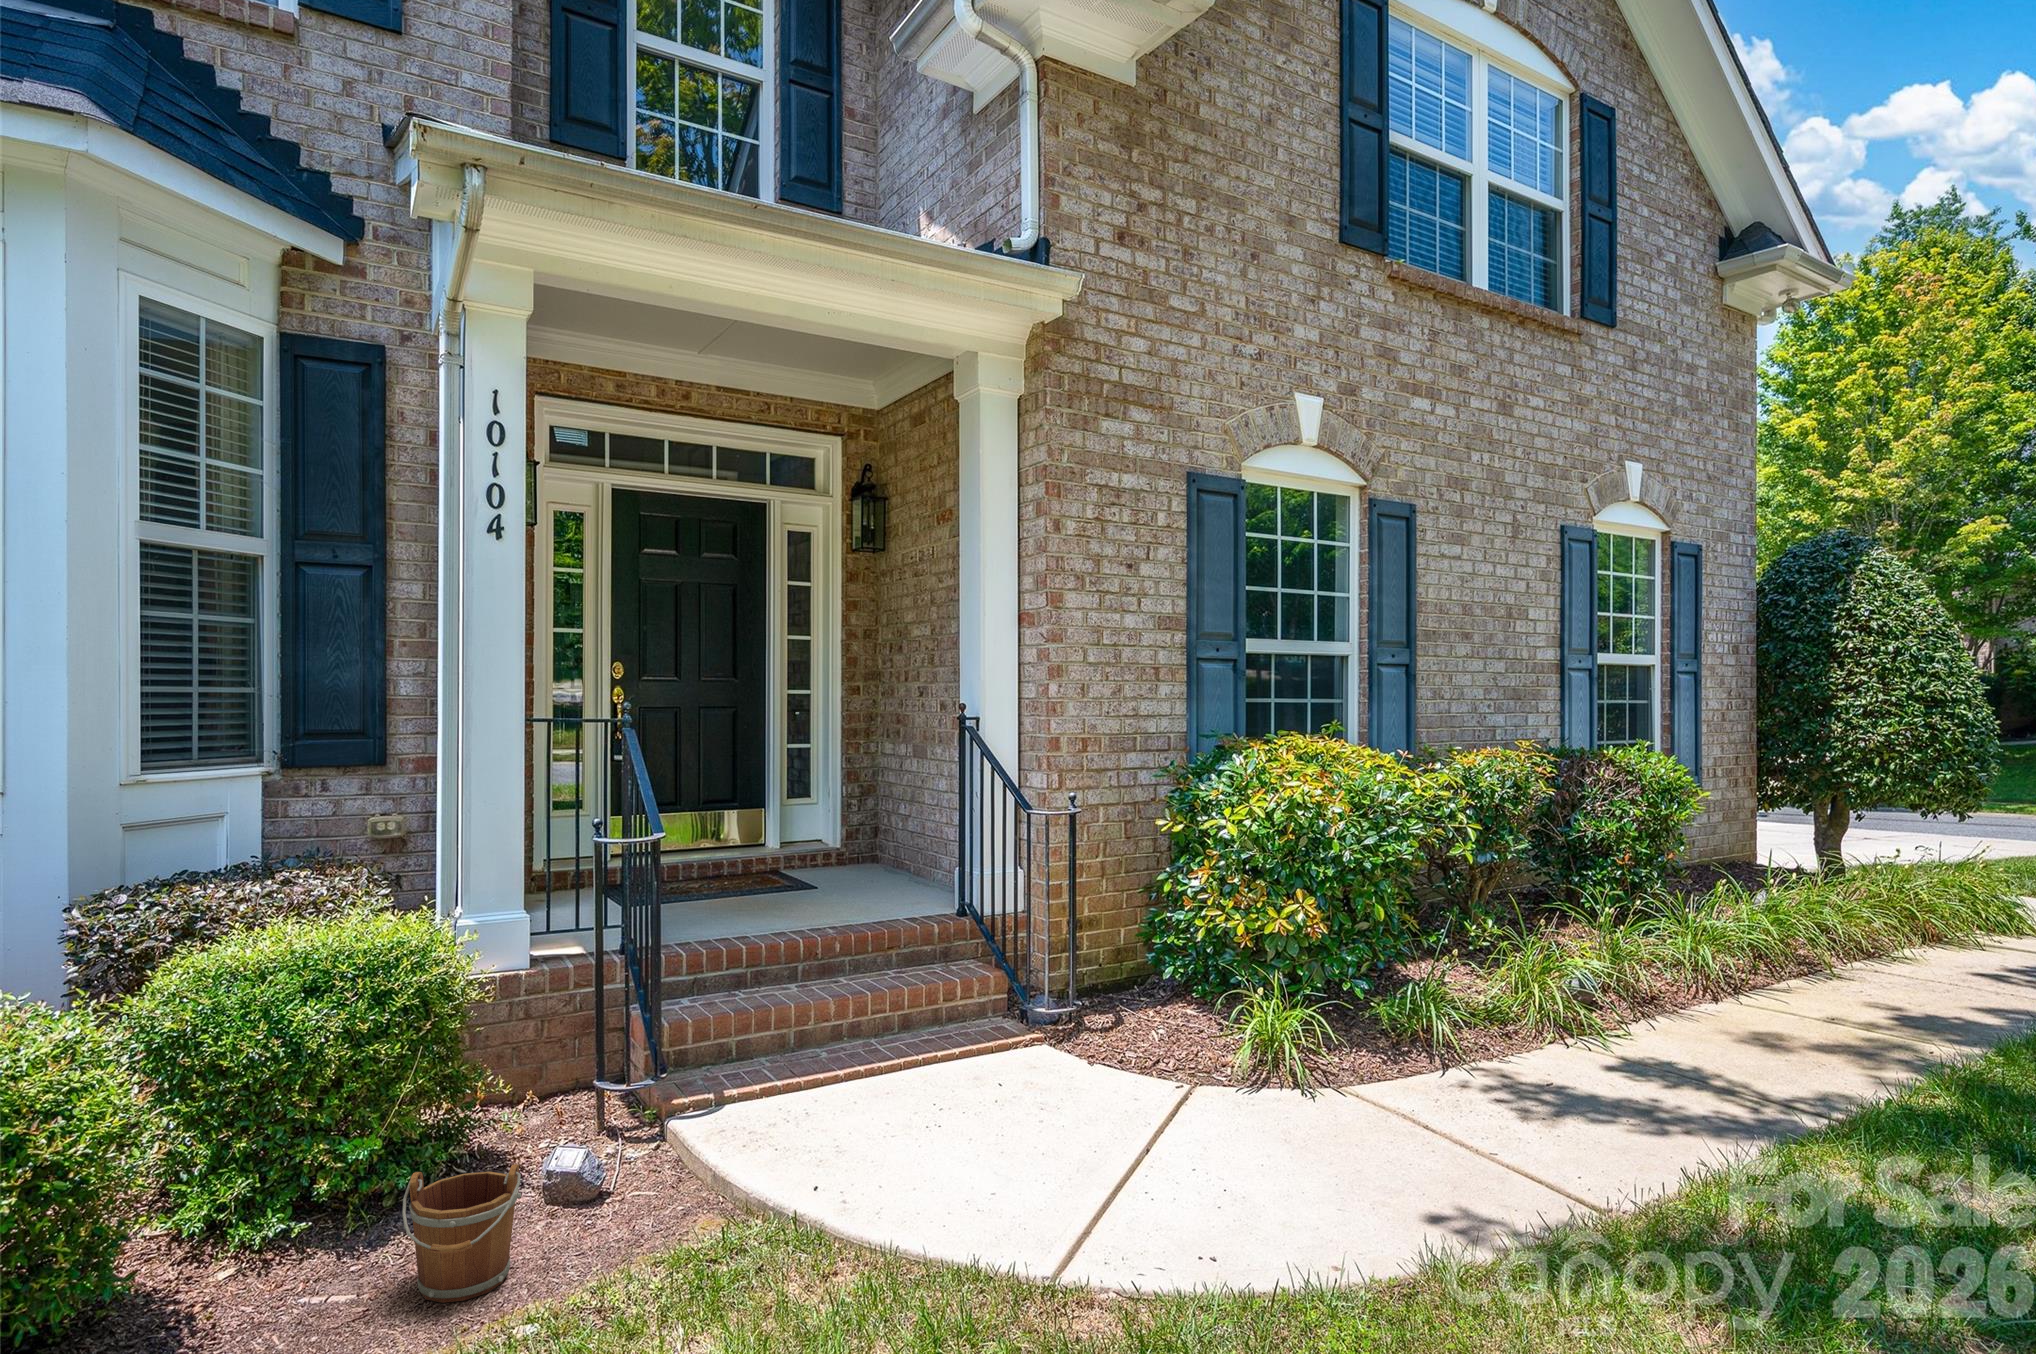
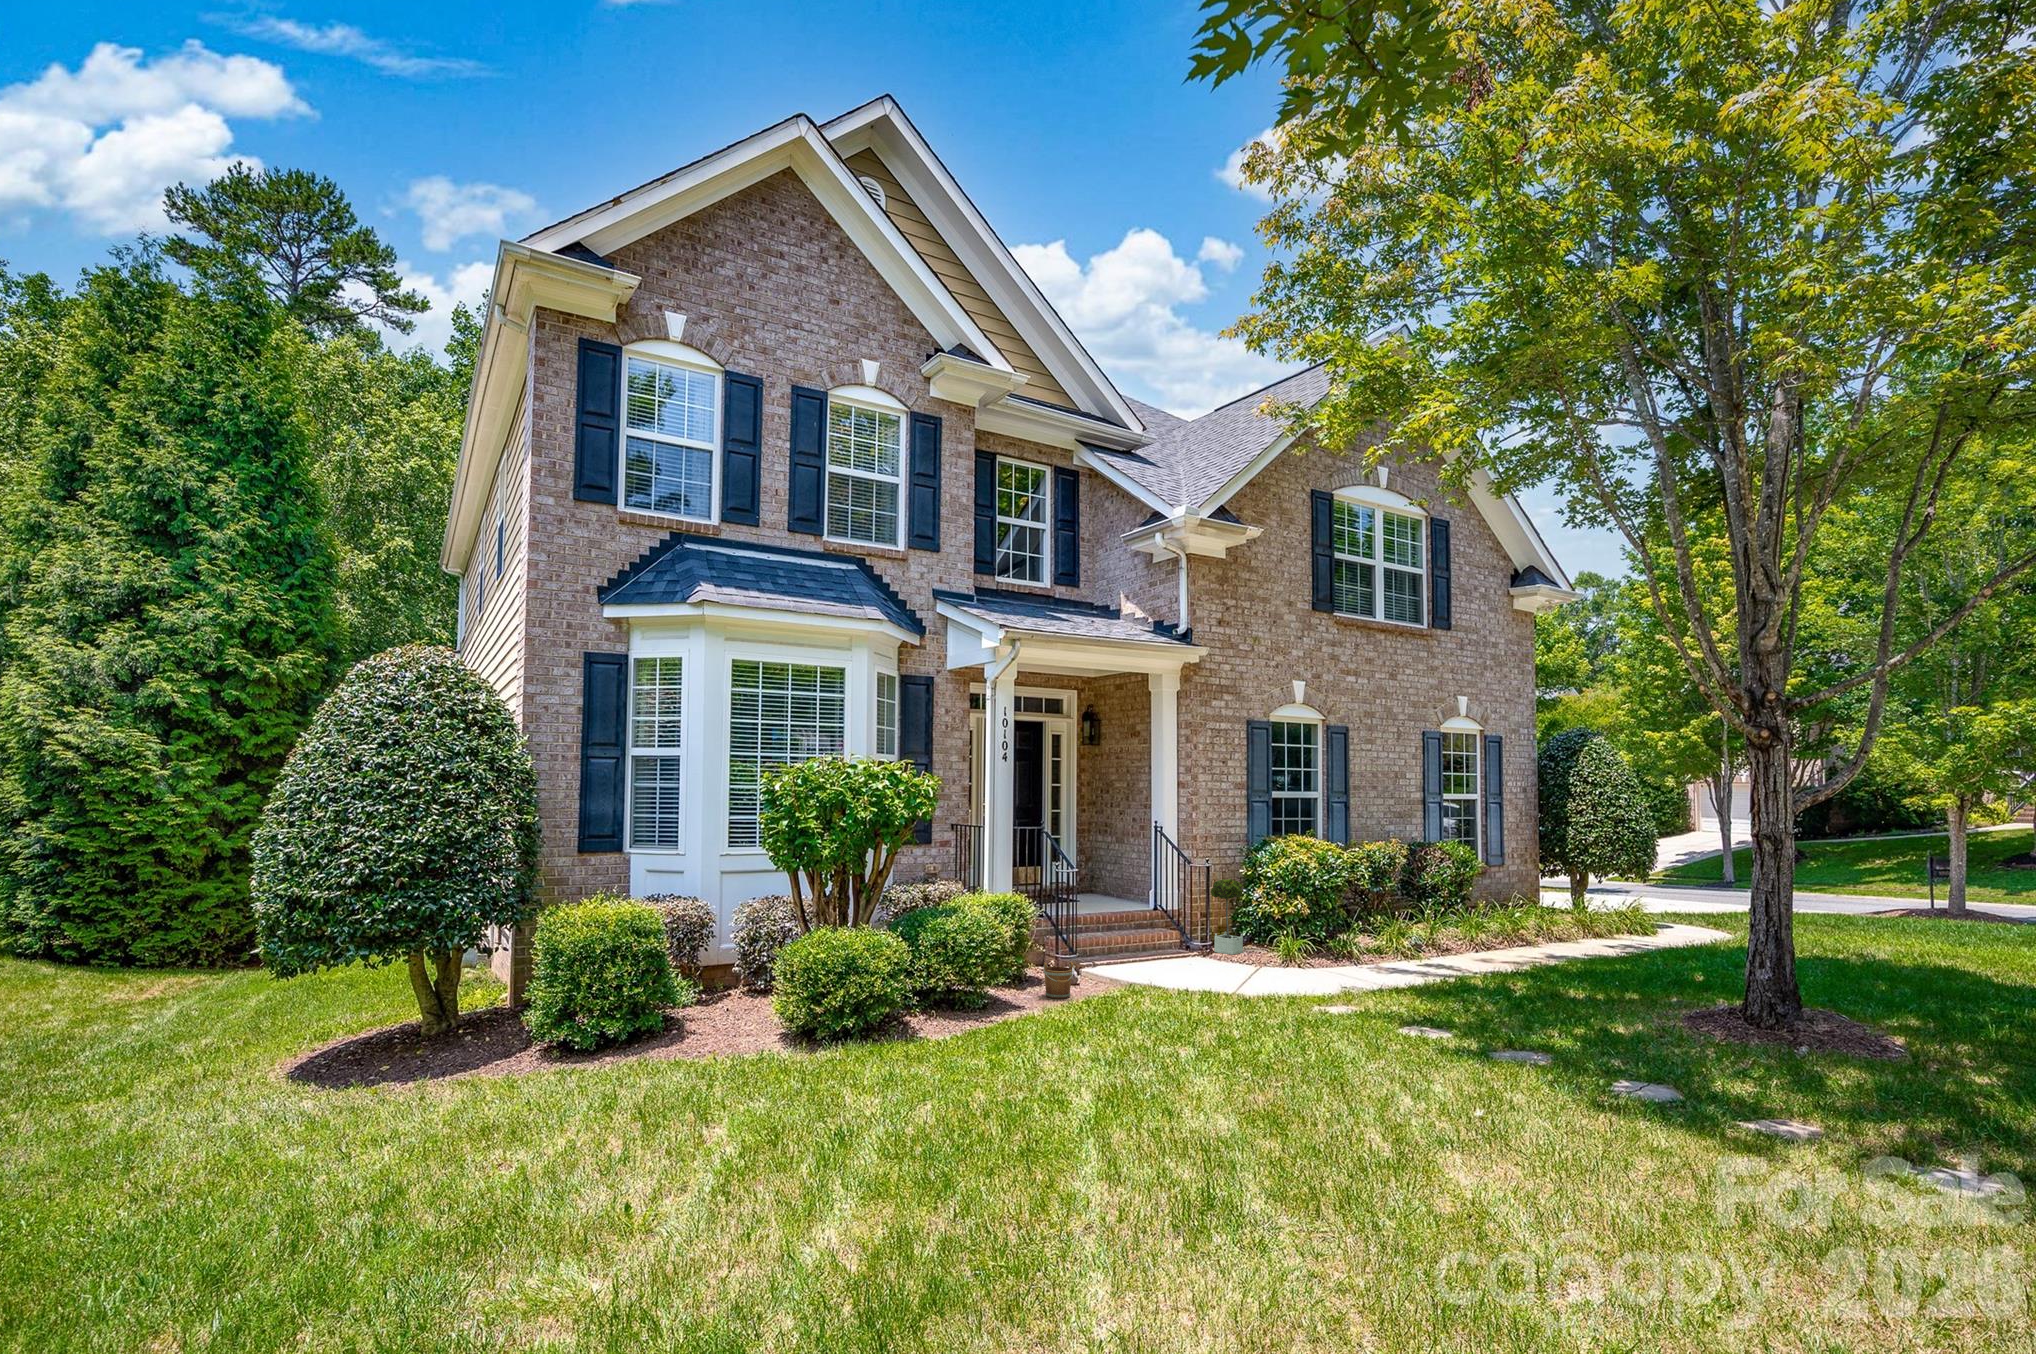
potted tree: none [1089,842,1168,1026] -> present [1211,879,1243,955]

